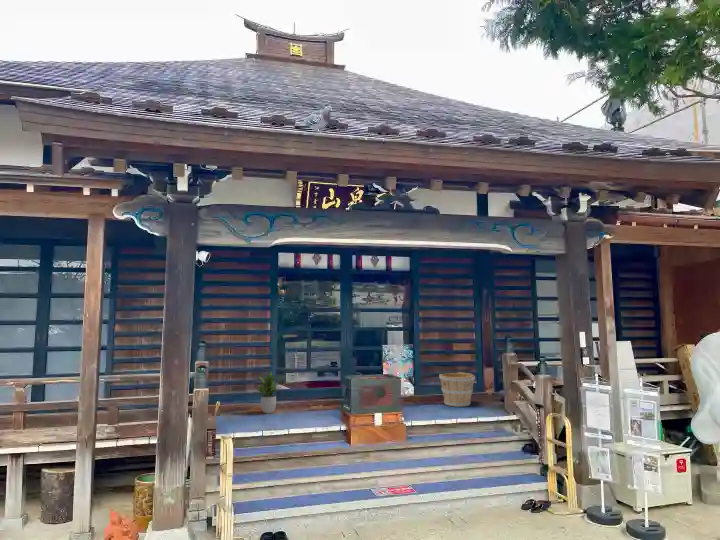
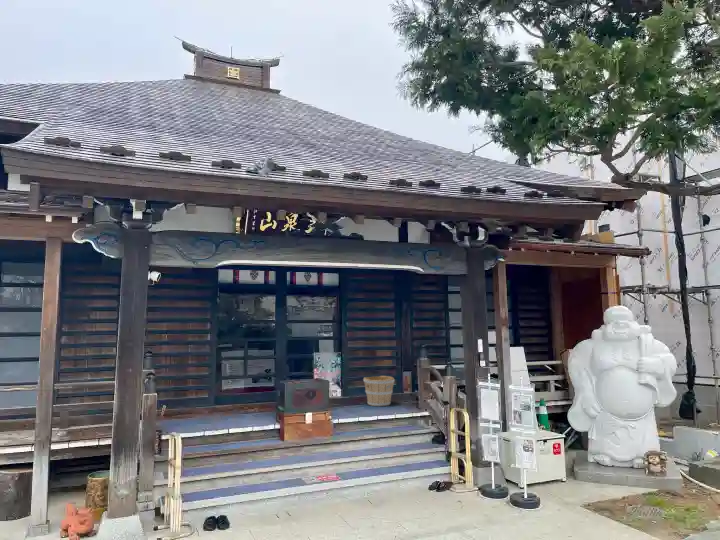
potted plant: present [256,371,281,413] -> none [194,376,220,417]

